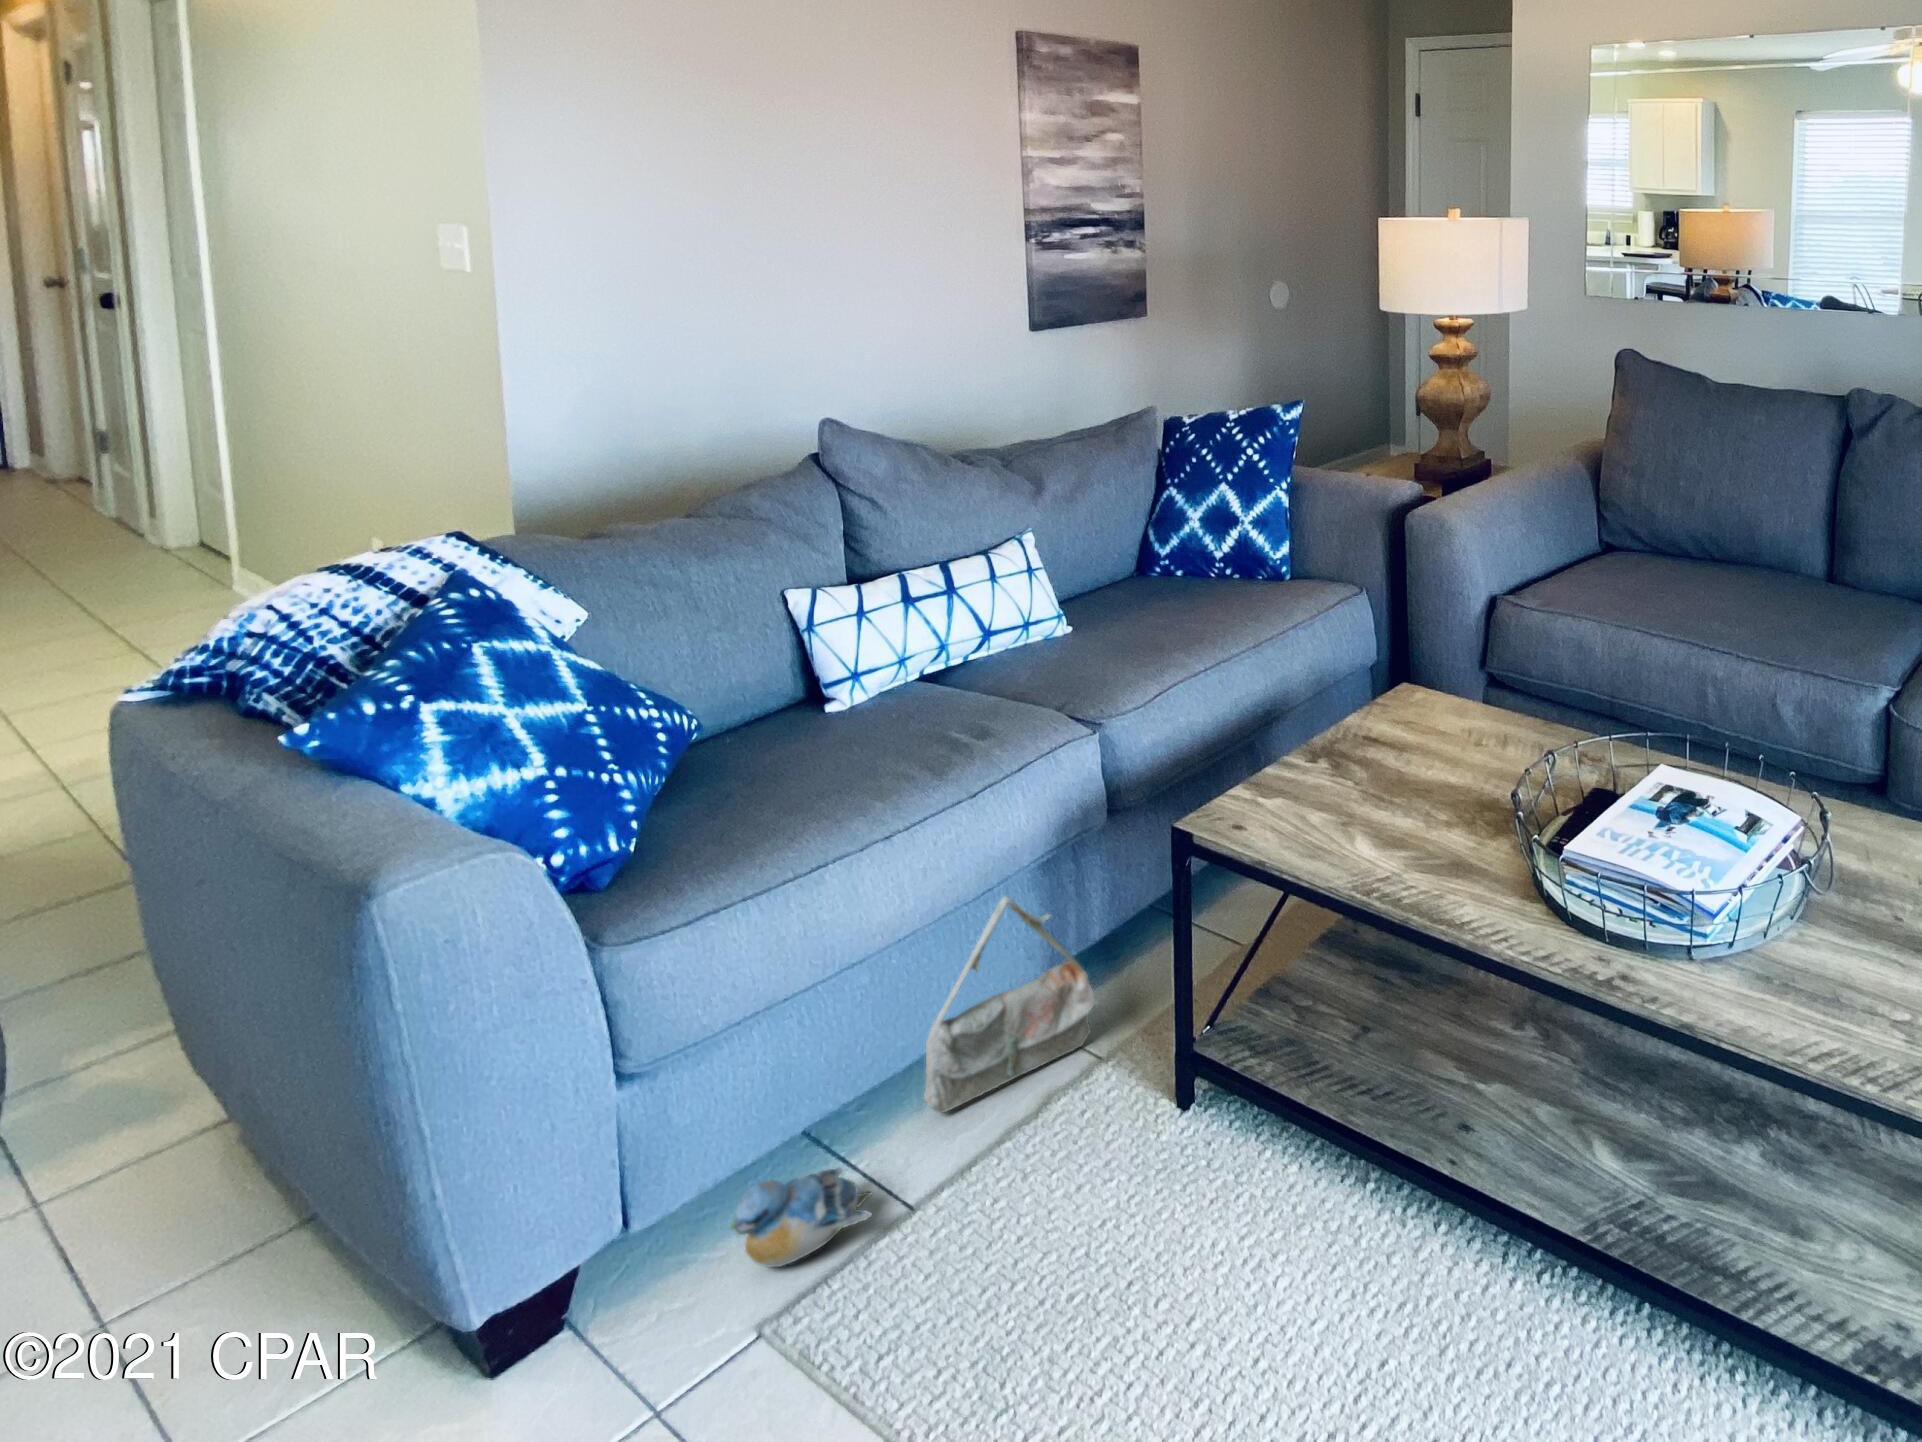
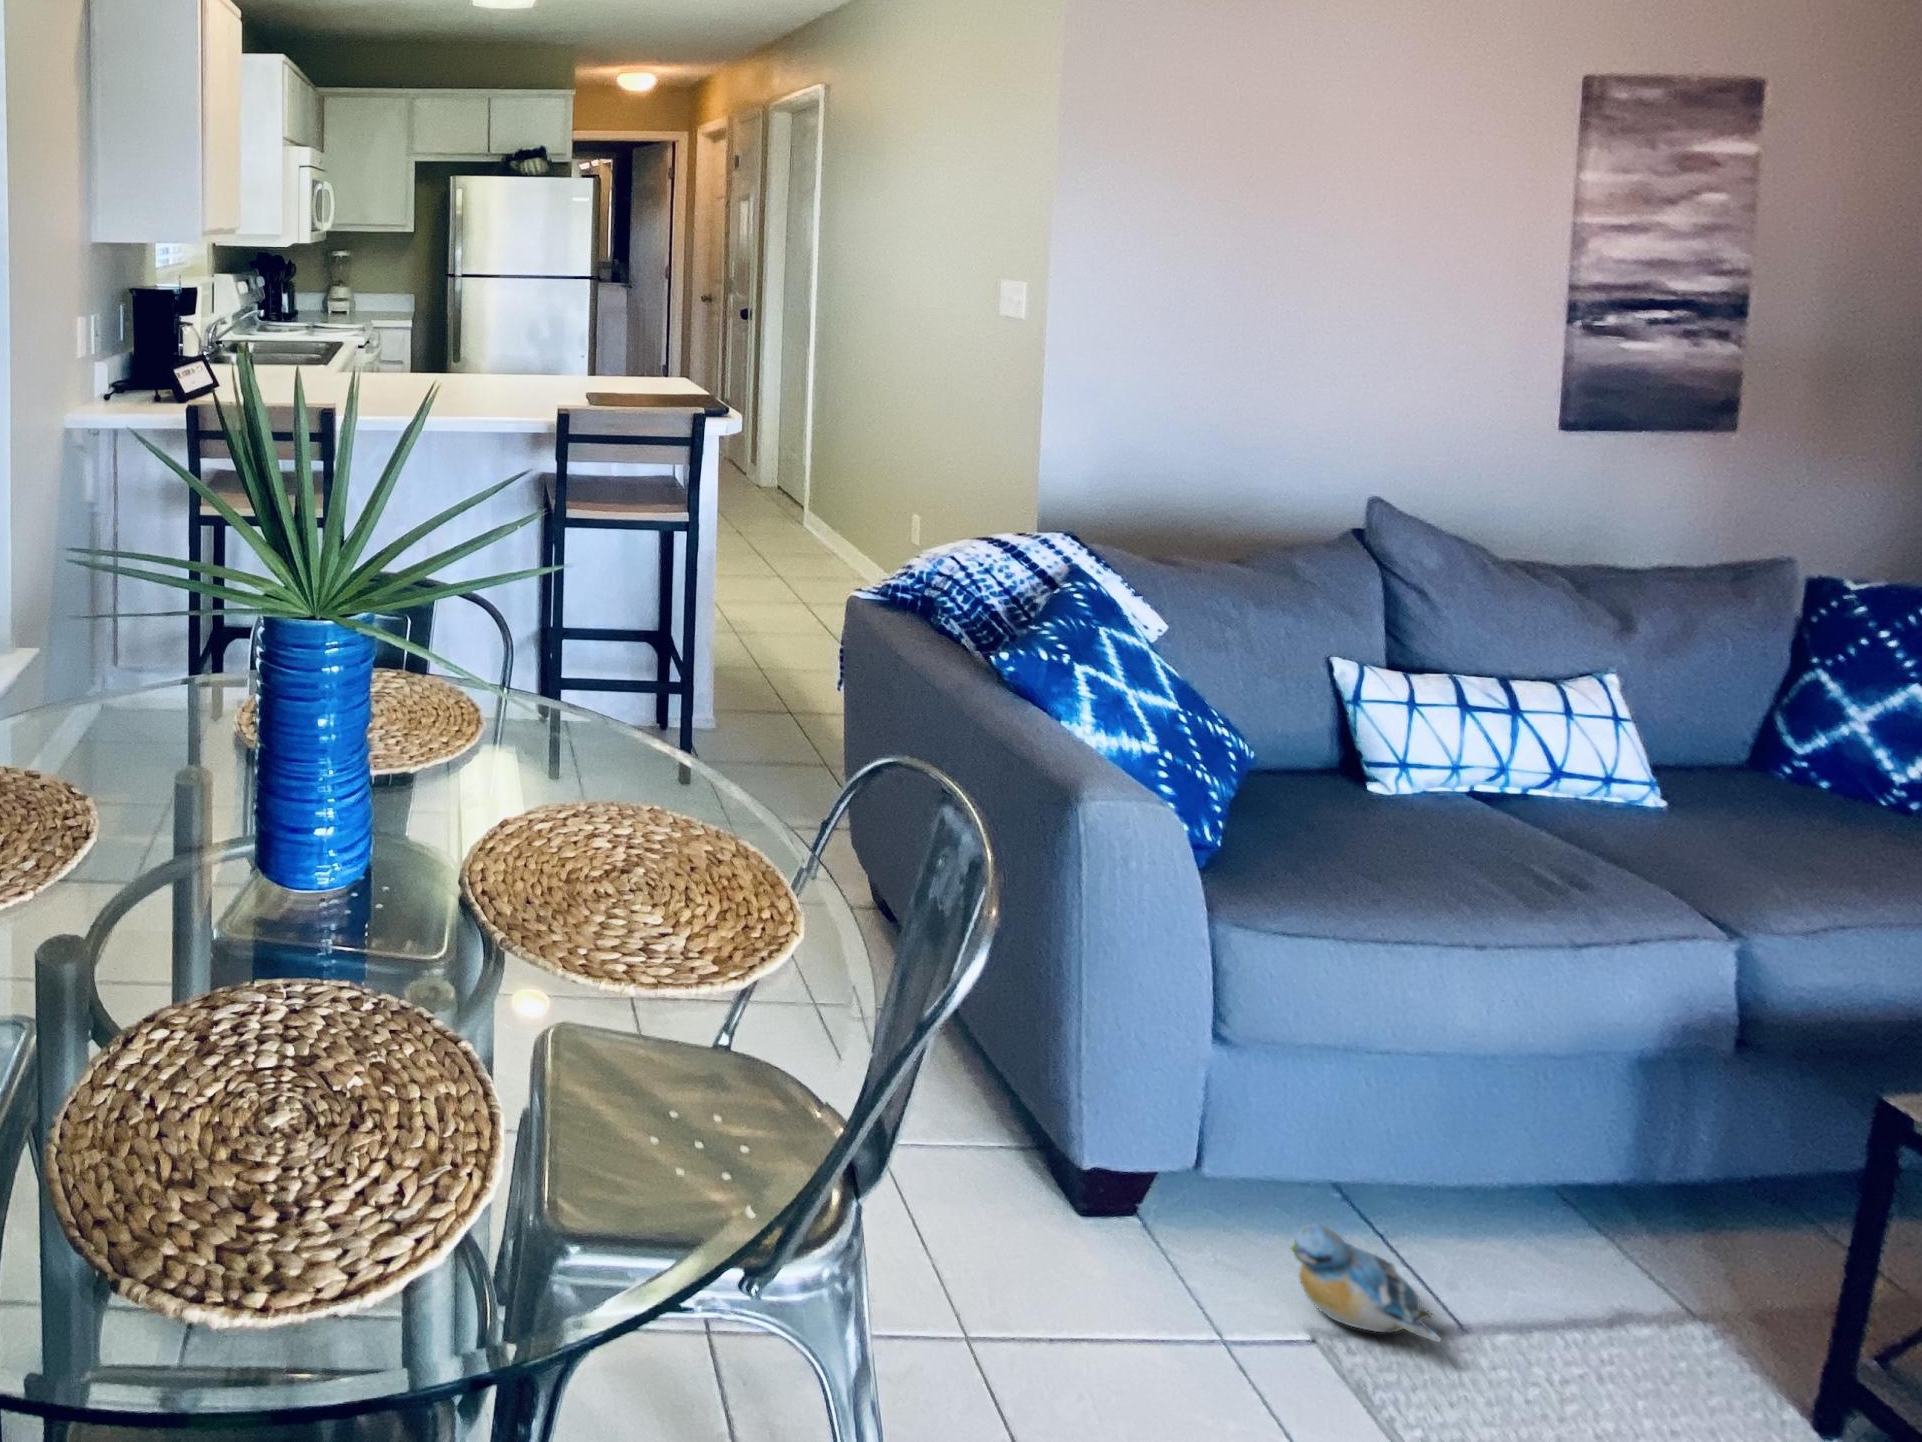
bag: present [924,896,1099,1113] -> none [1481,1091,1747,1329]

